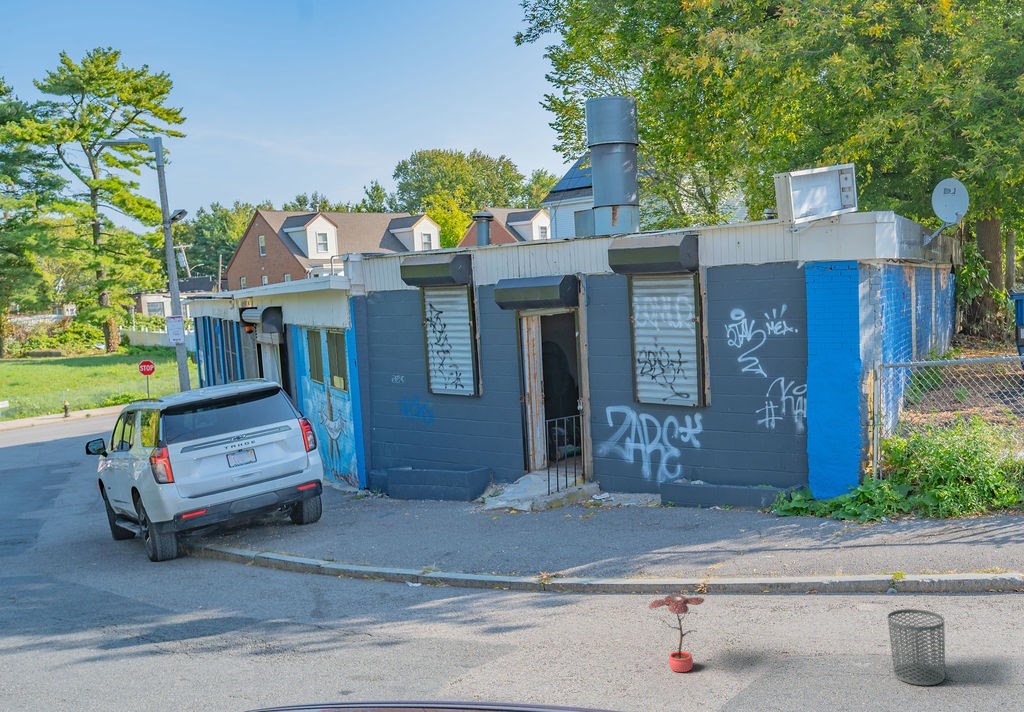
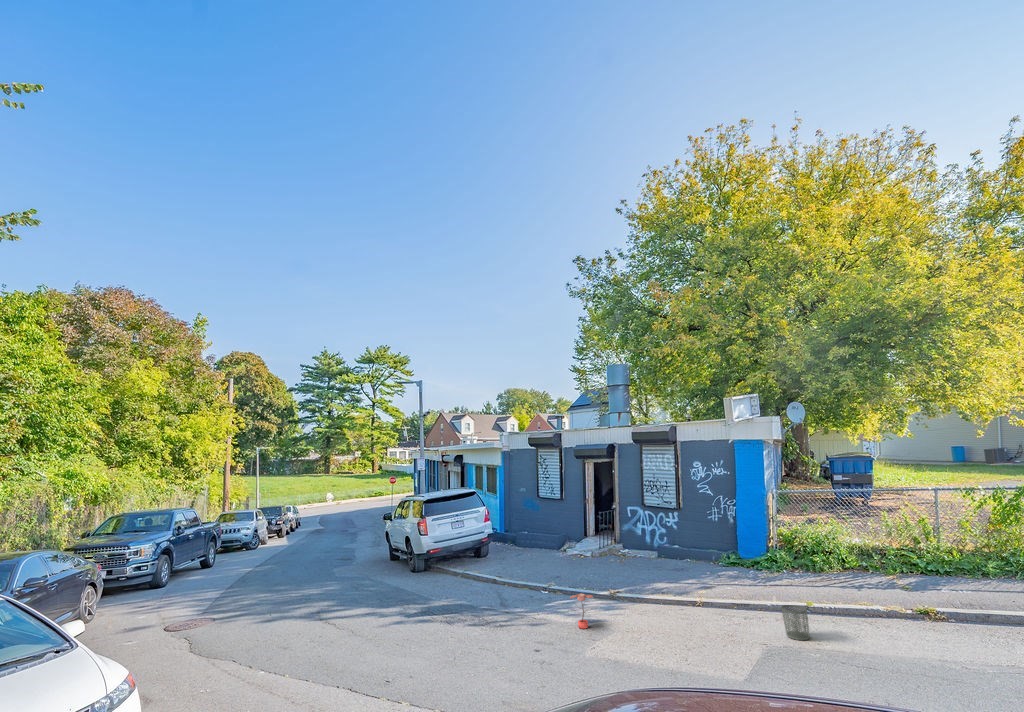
potted plant: present [649,594,704,672] -> present [570,594,593,629]

